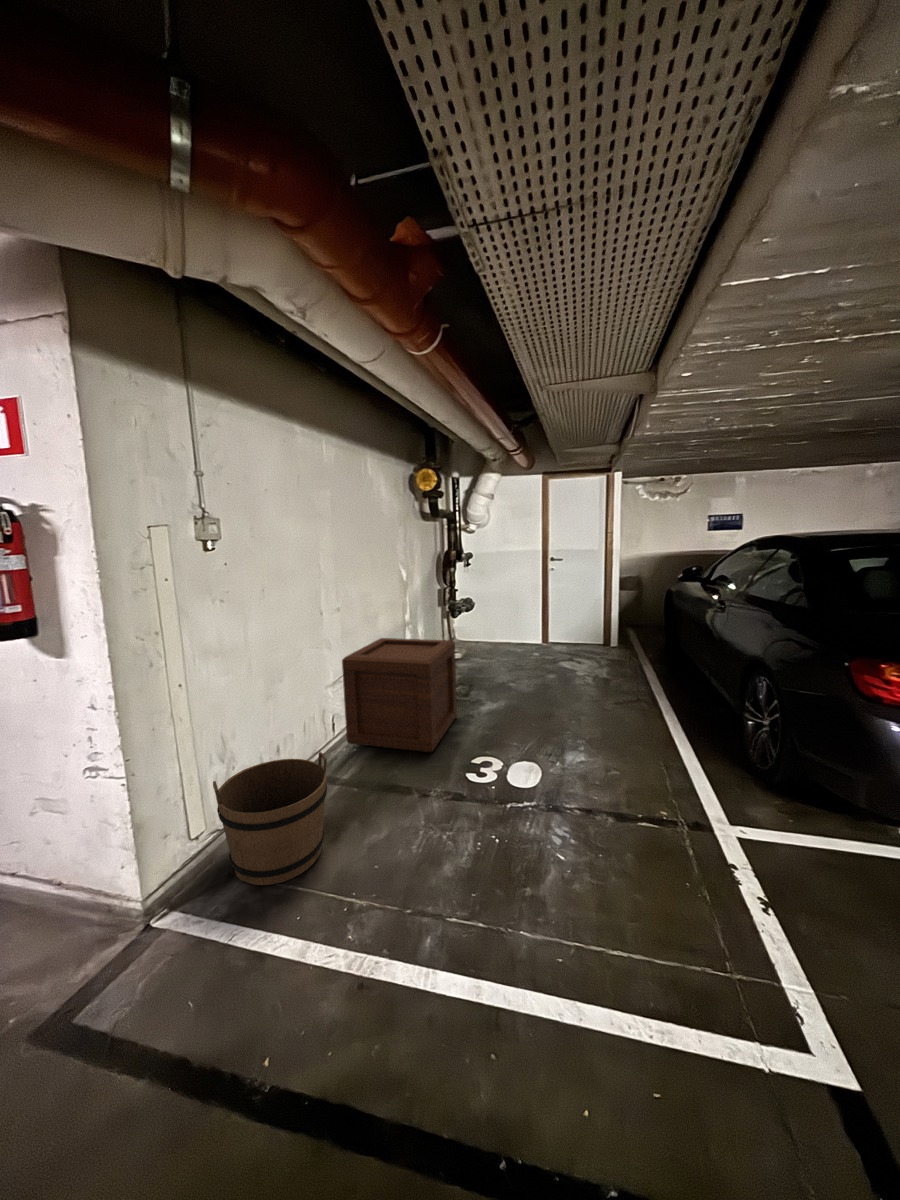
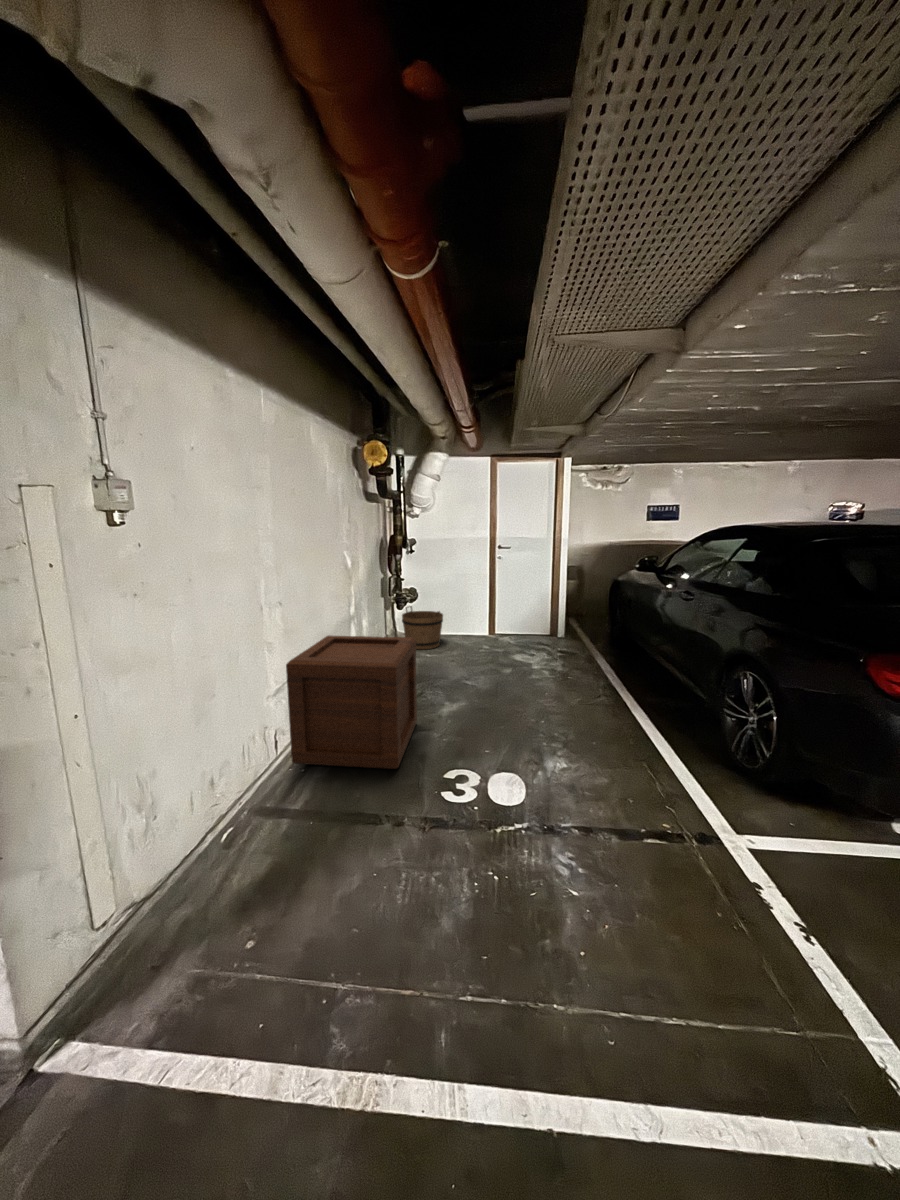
bucket: present [213,752,327,885] -> present [402,606,443,649]

